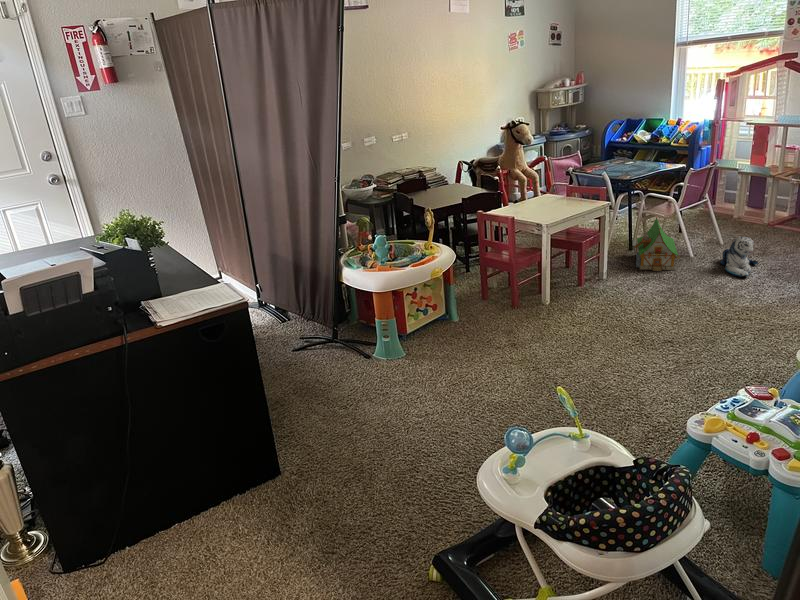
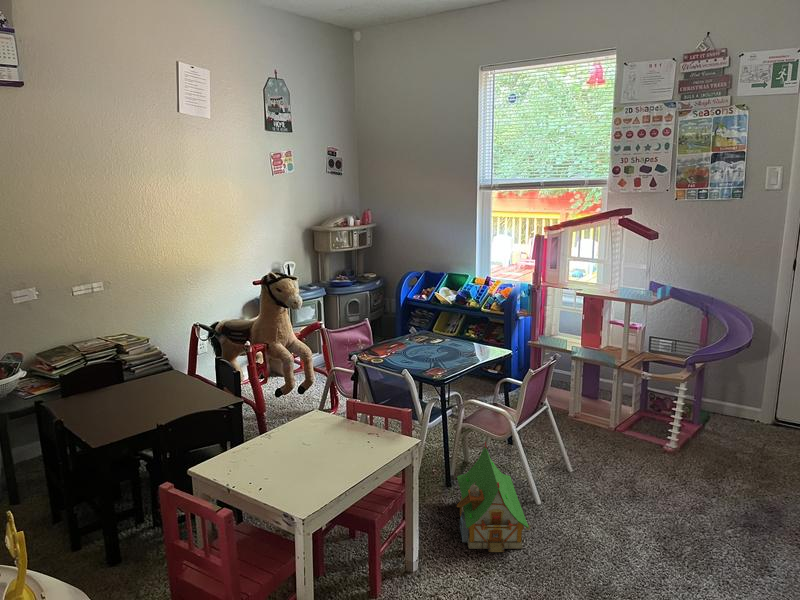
plush toy: present [720,236,758,277] -> none [584,490,640,568]

